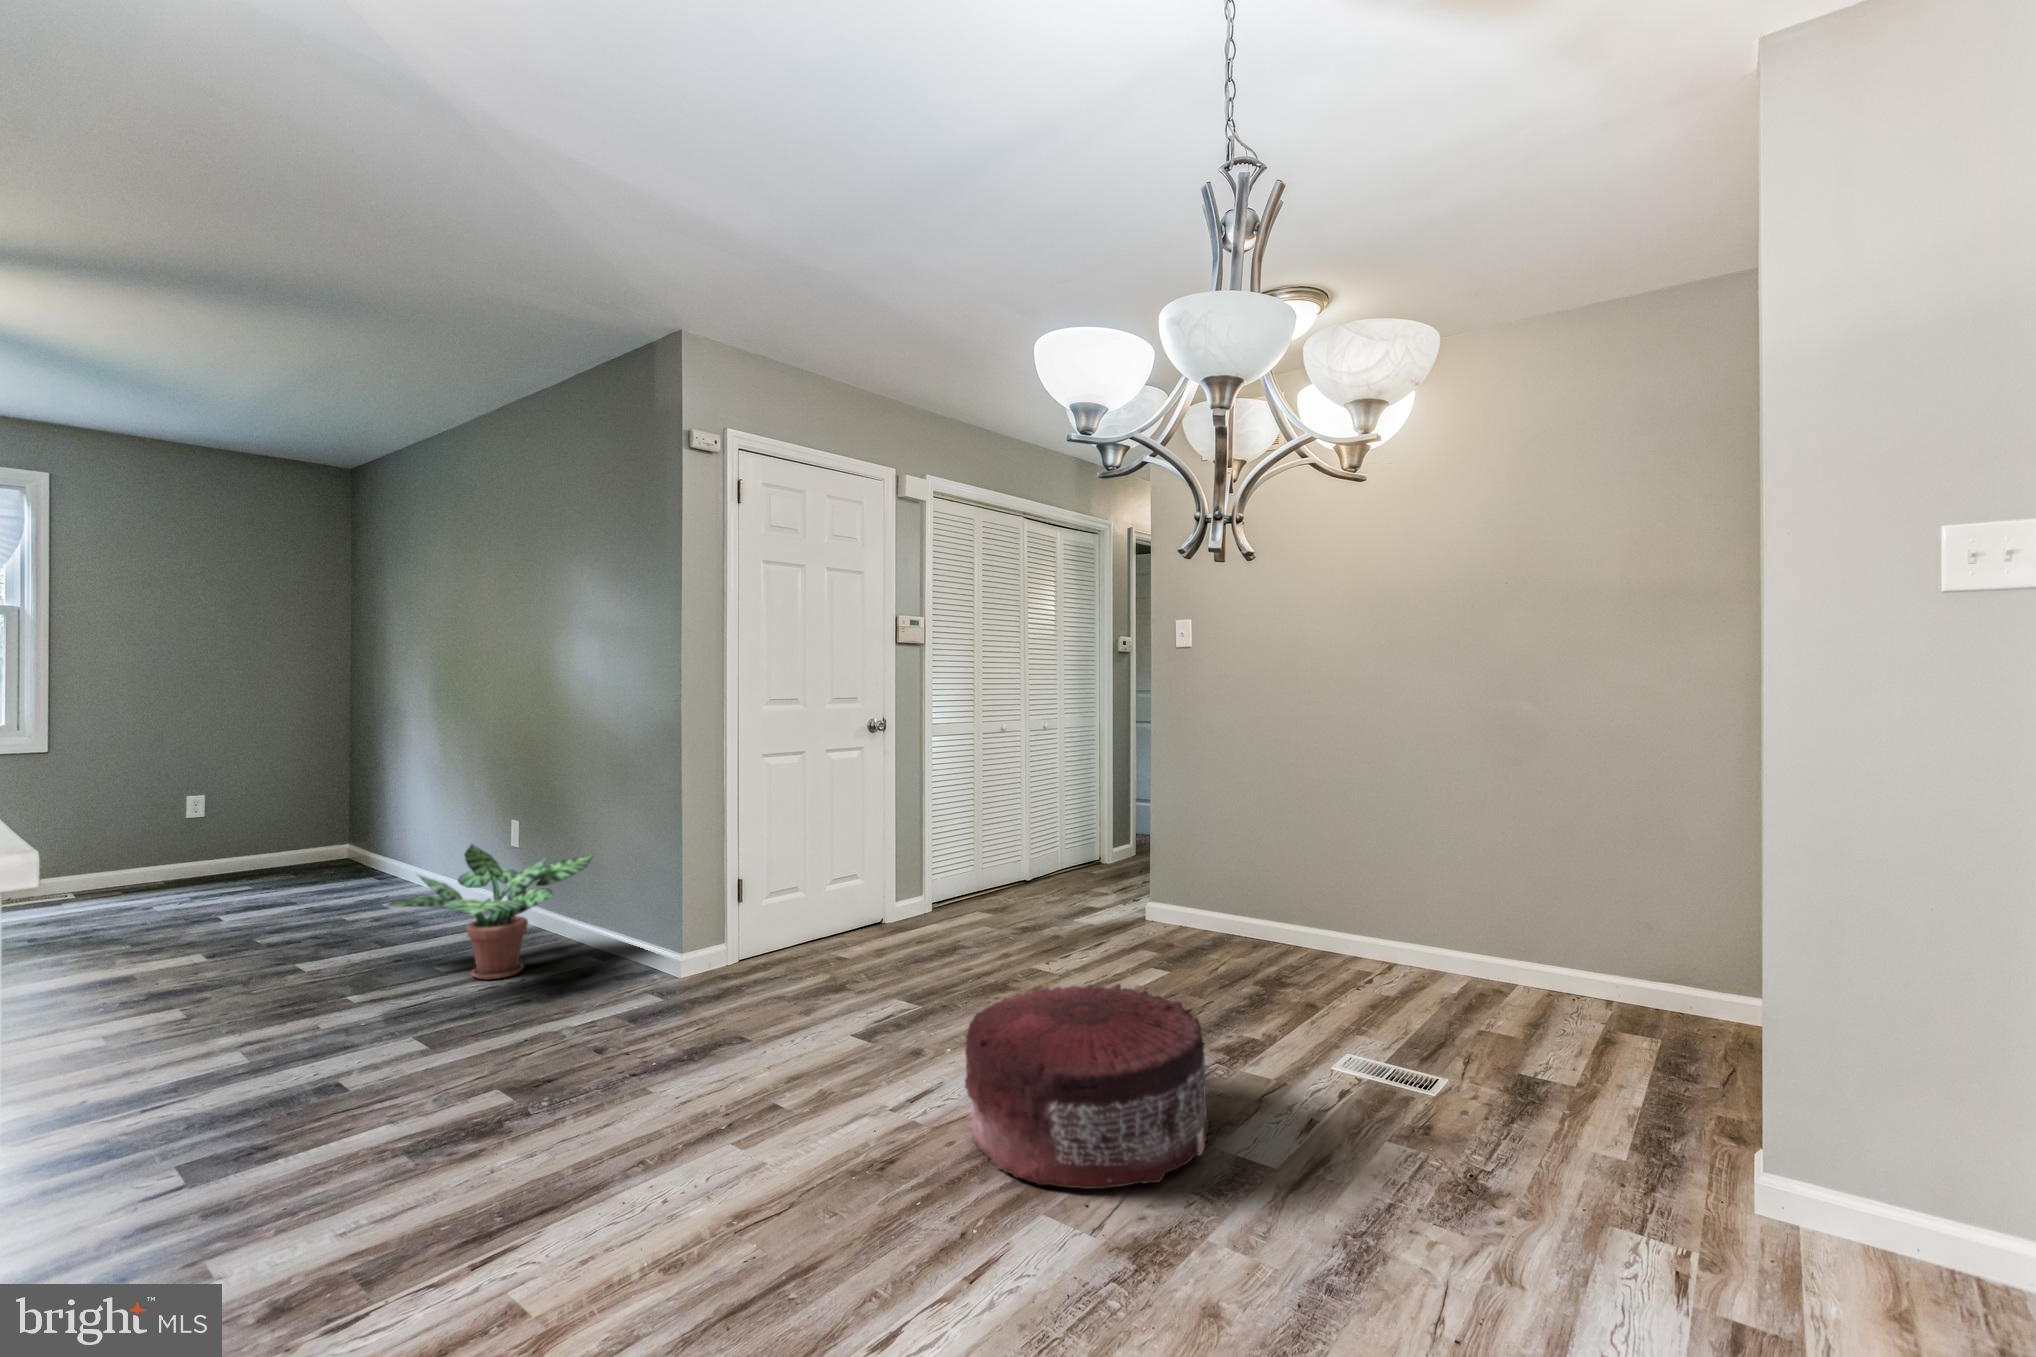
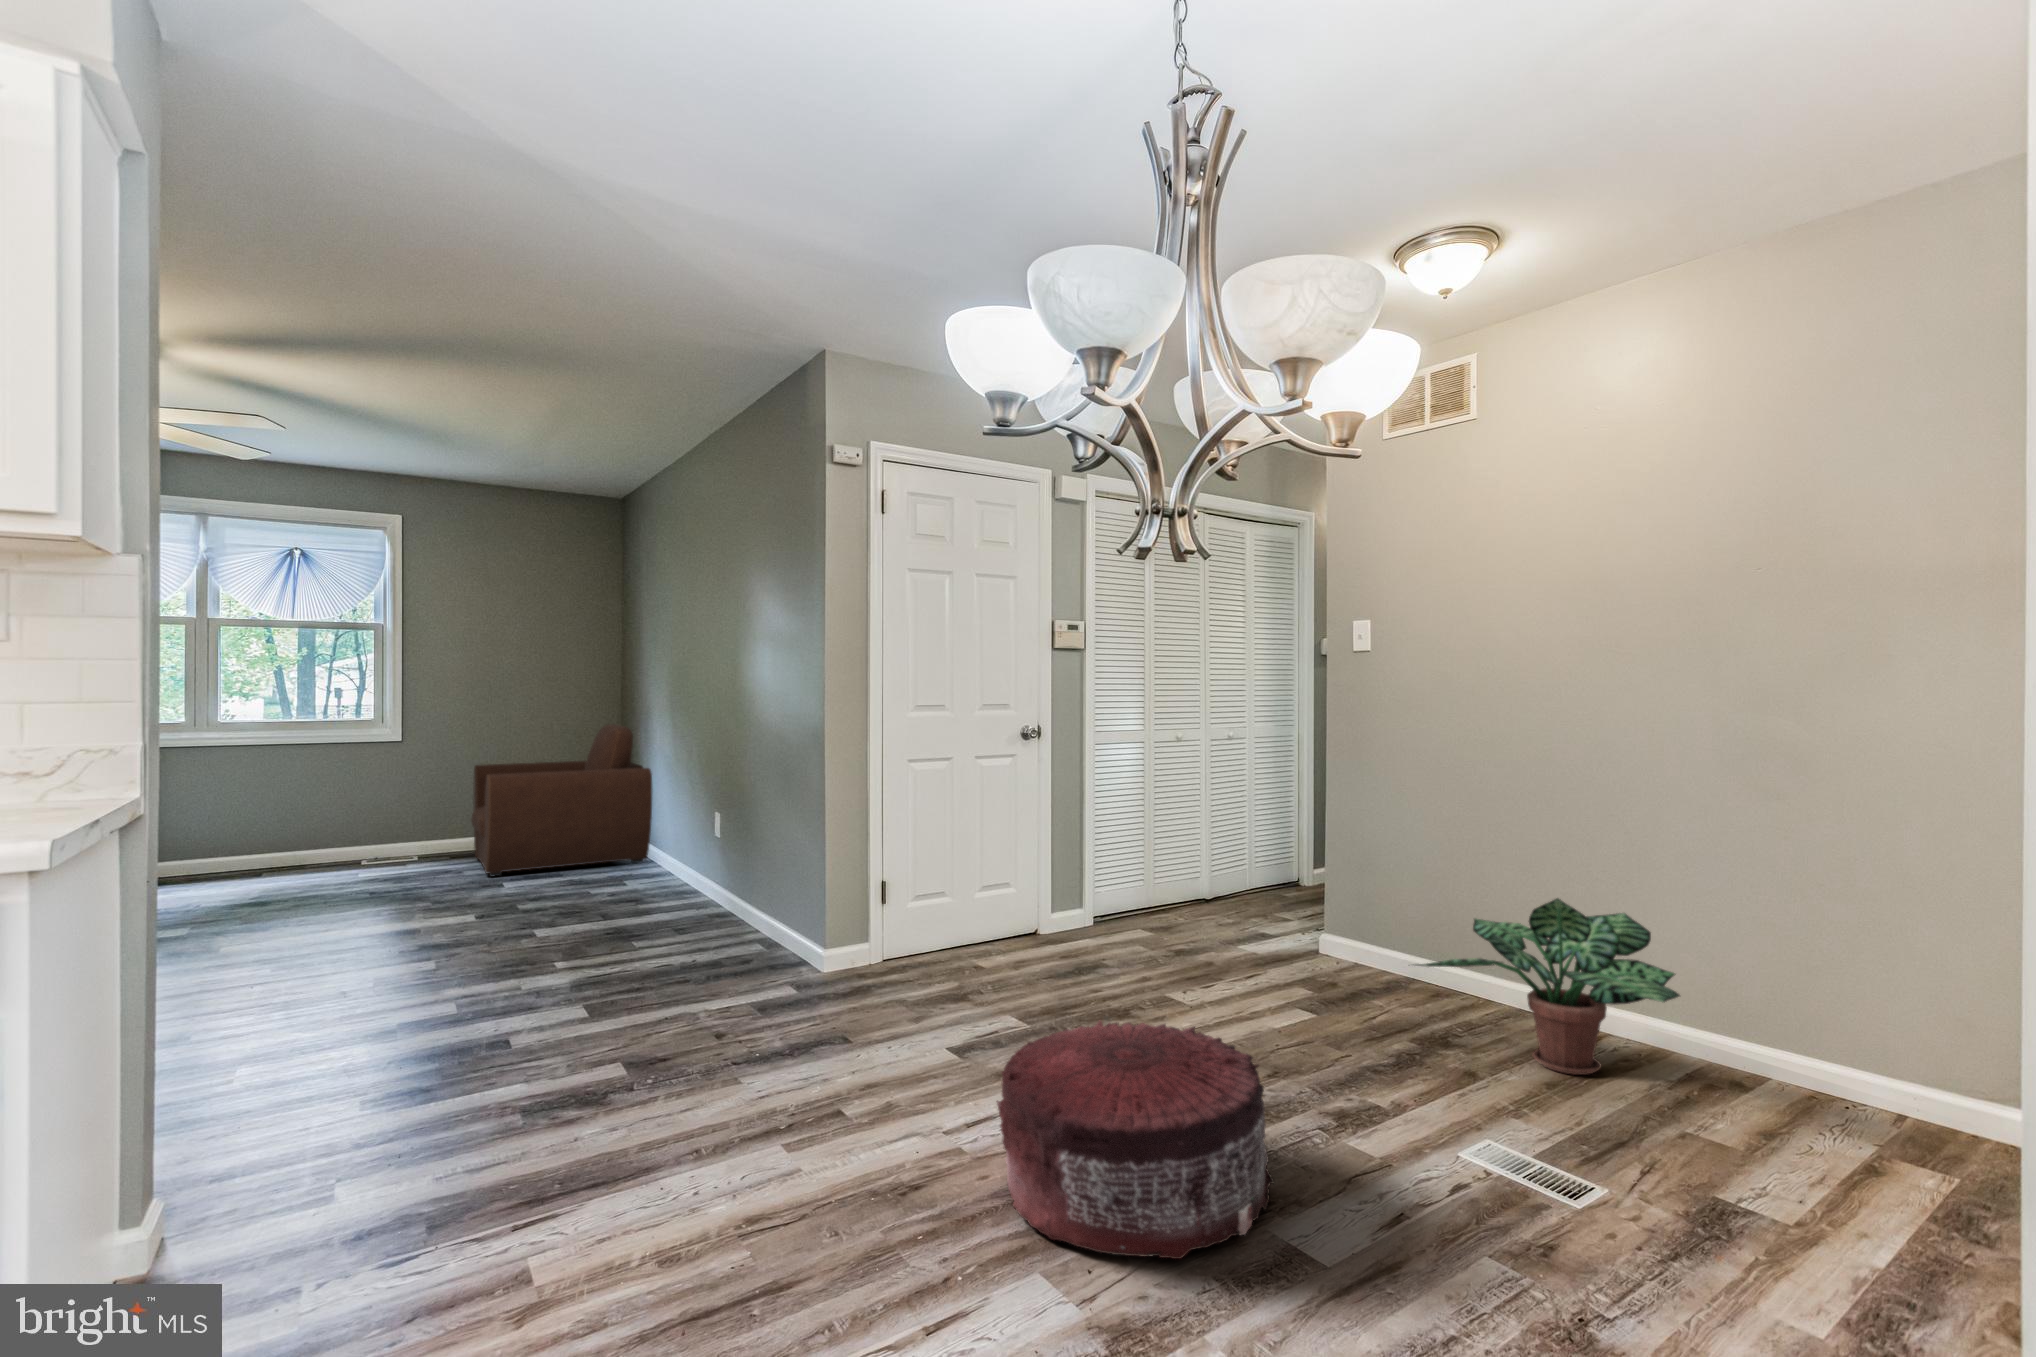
armchair: none [156,728,407,911] -> present [471,724,652,876]
potted plant: present [389,844,593,980] -> present [1417,898,1680,1075]

